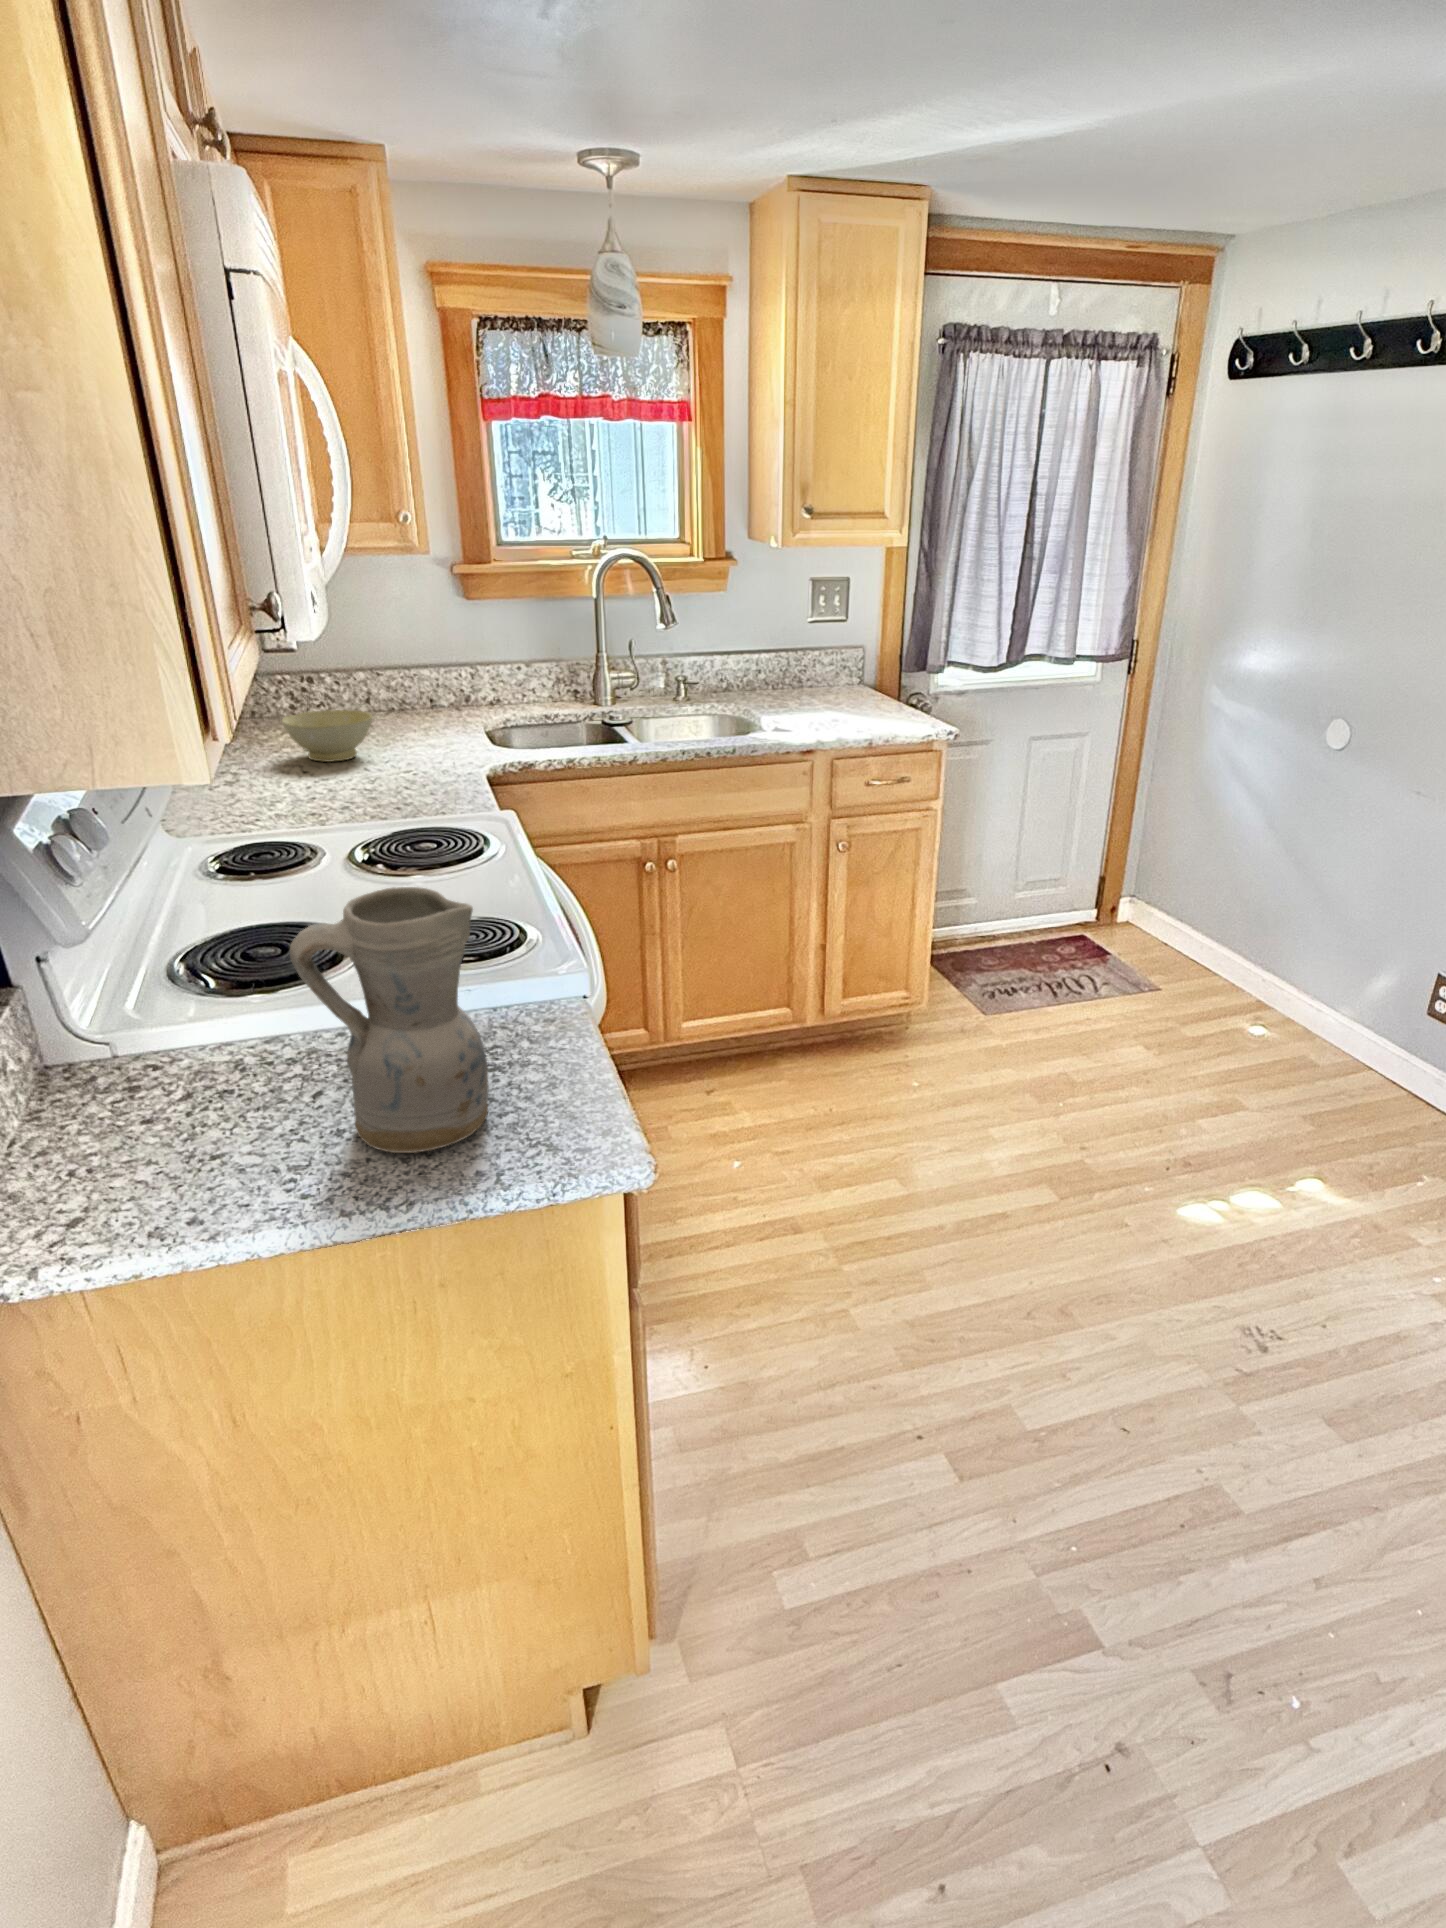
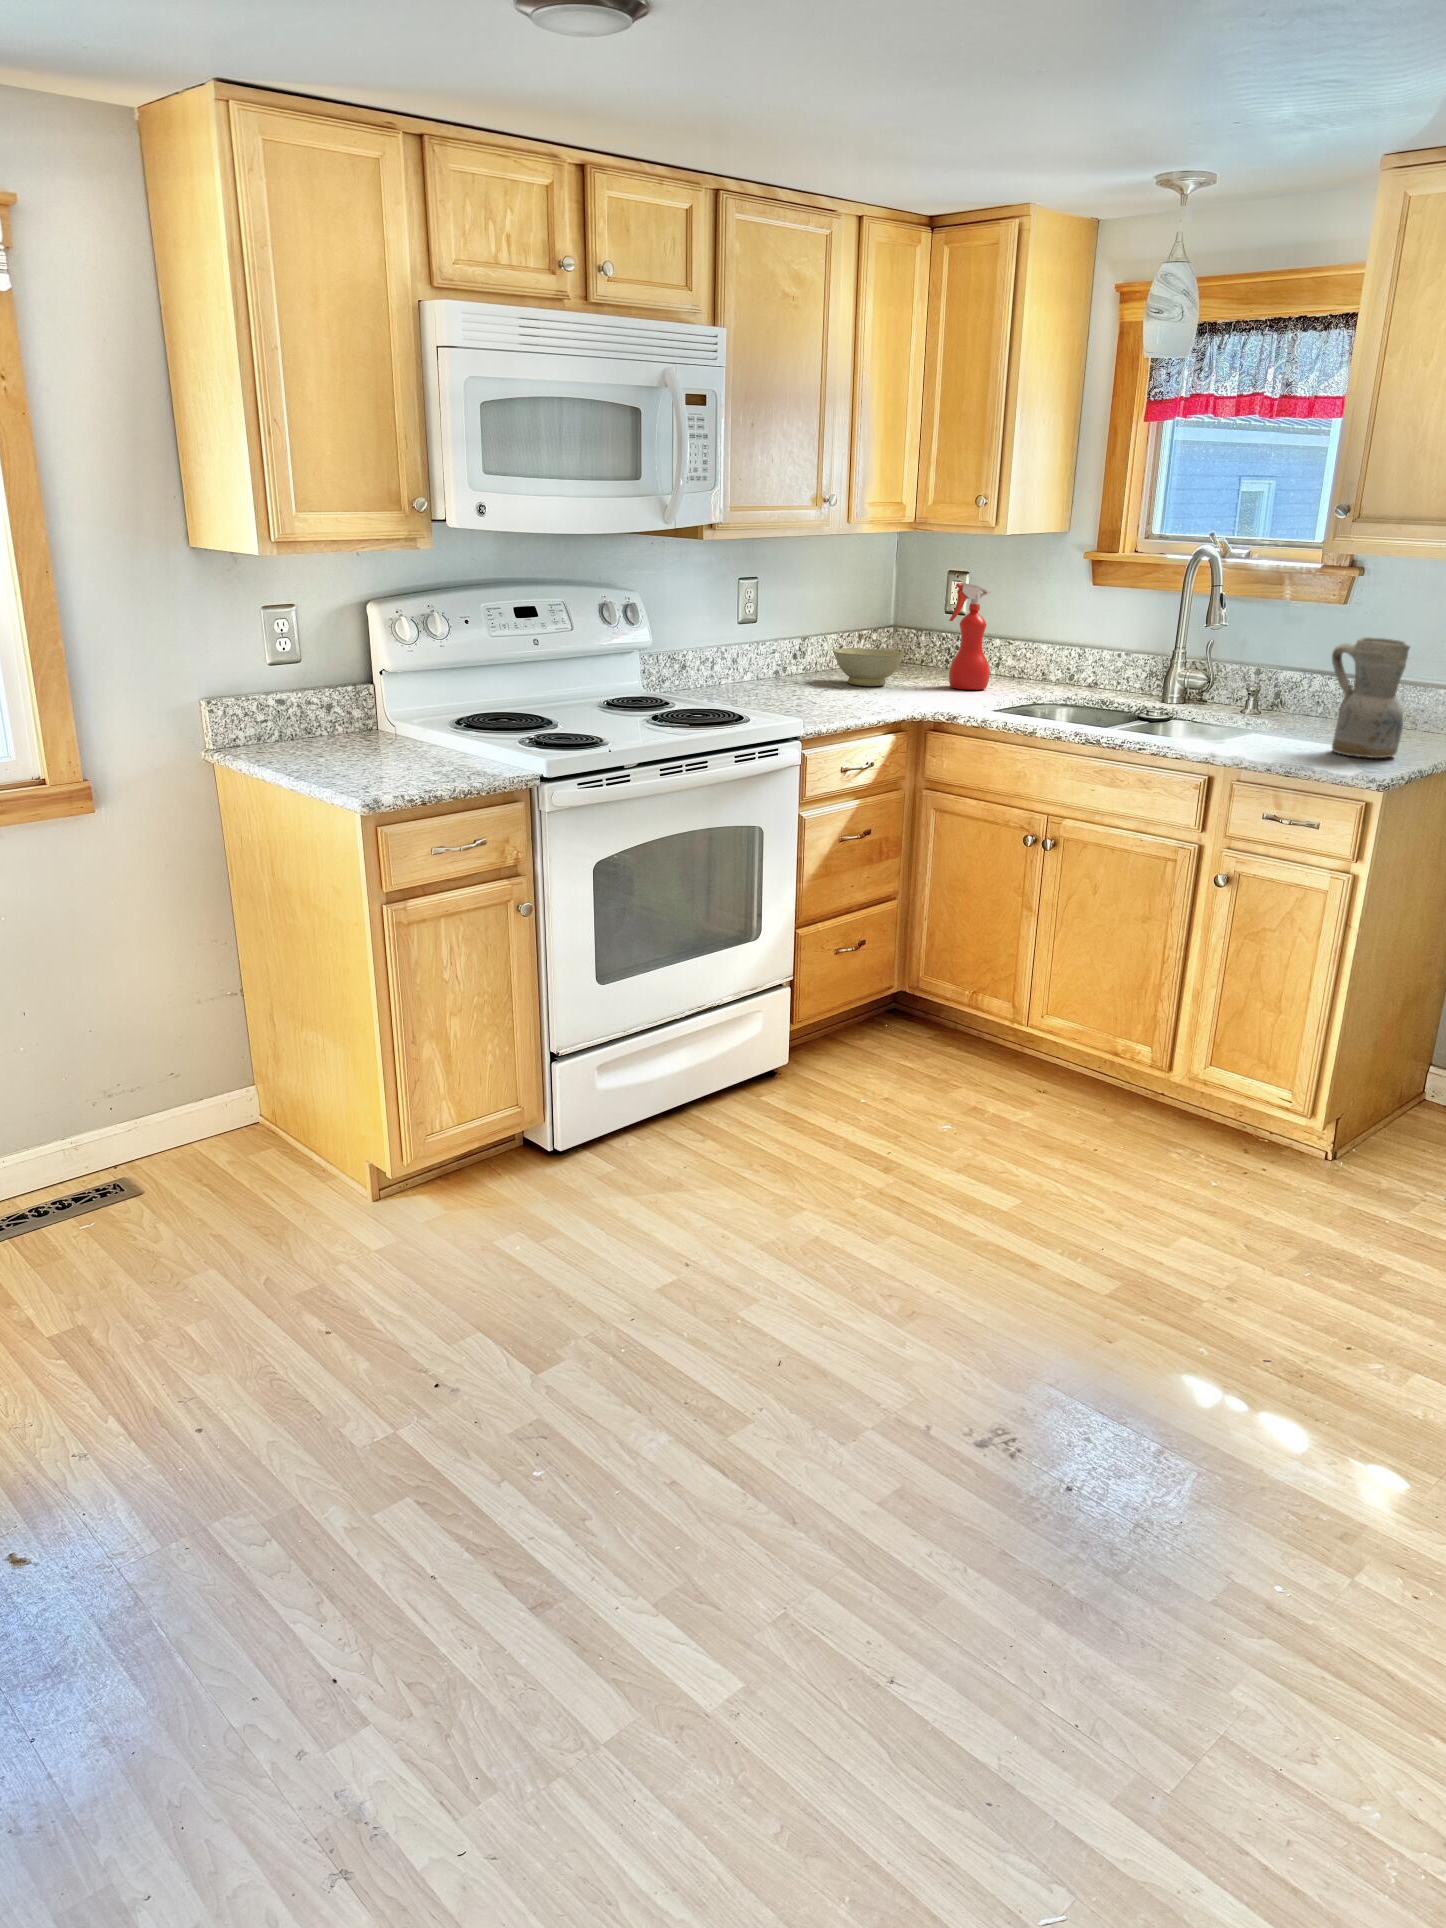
spray bottle: none [386,617,433,737] -> present [949,583,992,690]
ceramic pitcher: present [290,887,489,1153] -> present [1332,637,1410,758]

